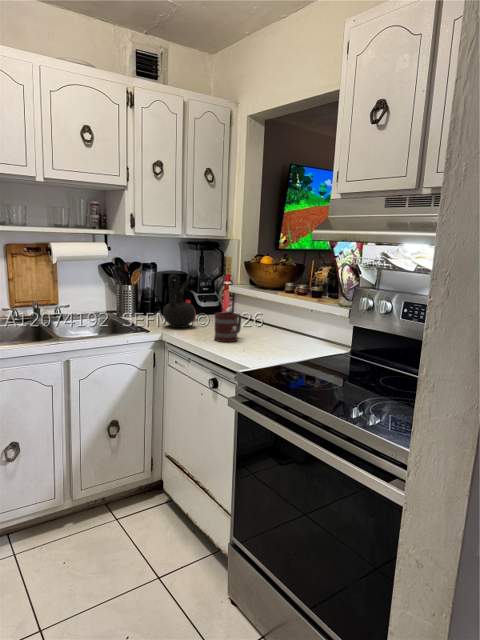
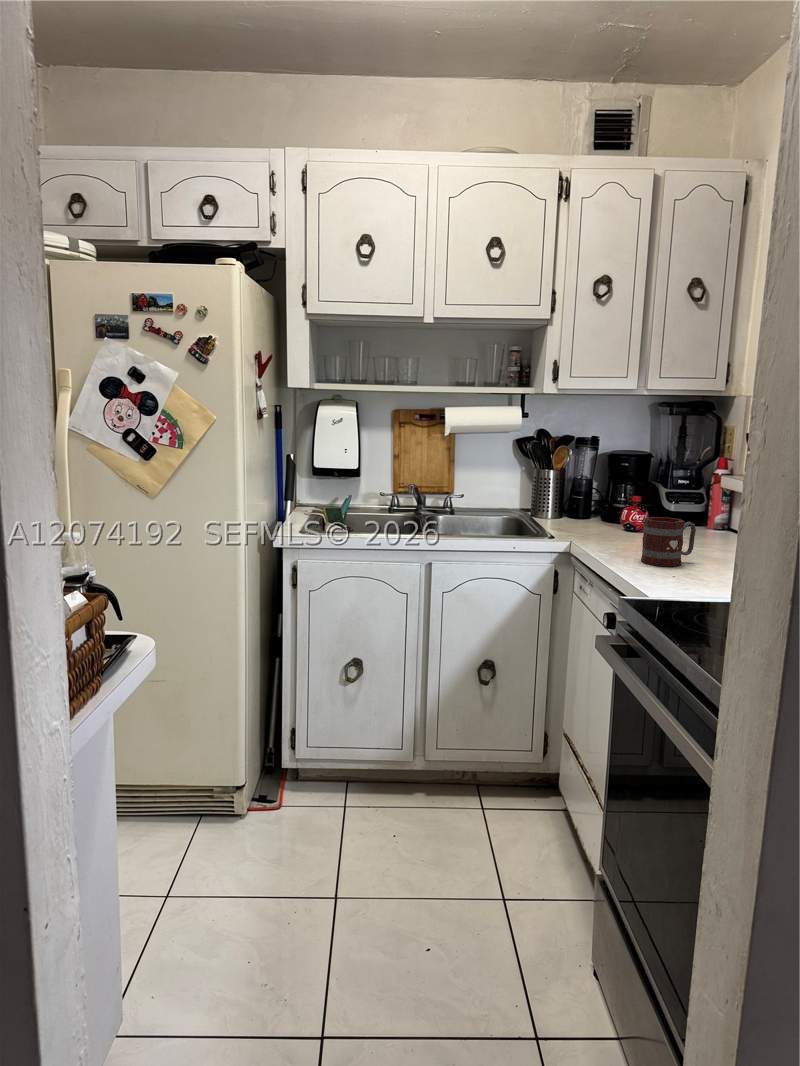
ceramic jug: present [163,274,196,328] -> none [584,452,638,540]

